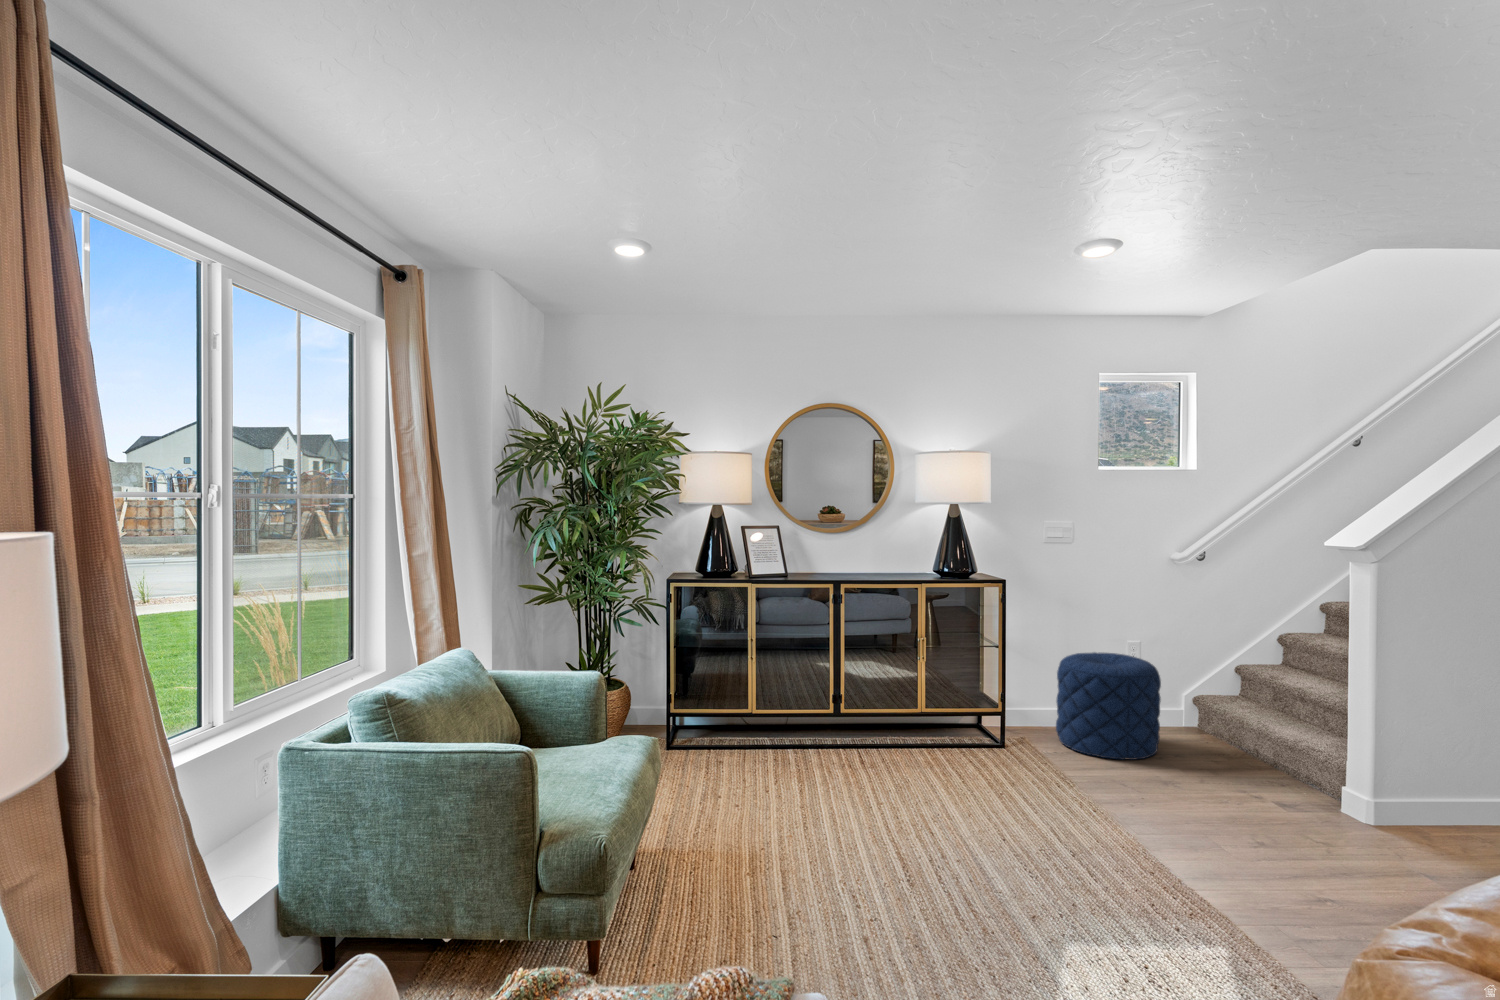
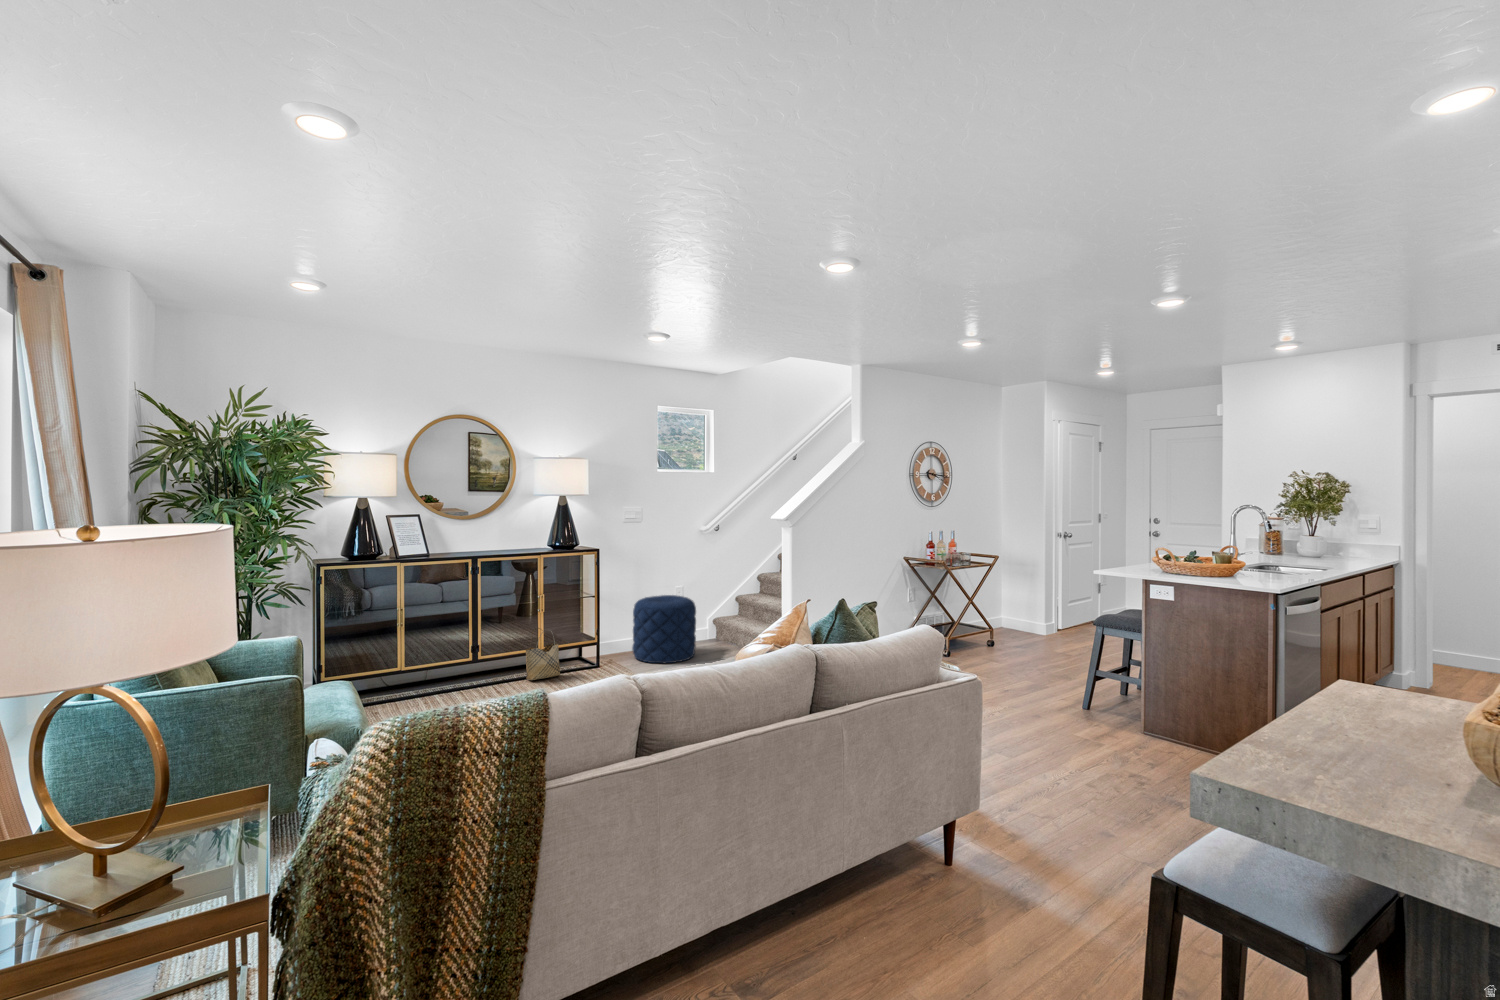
woven basket: none [899,681,946,752] -> present [525,628,560,680]

